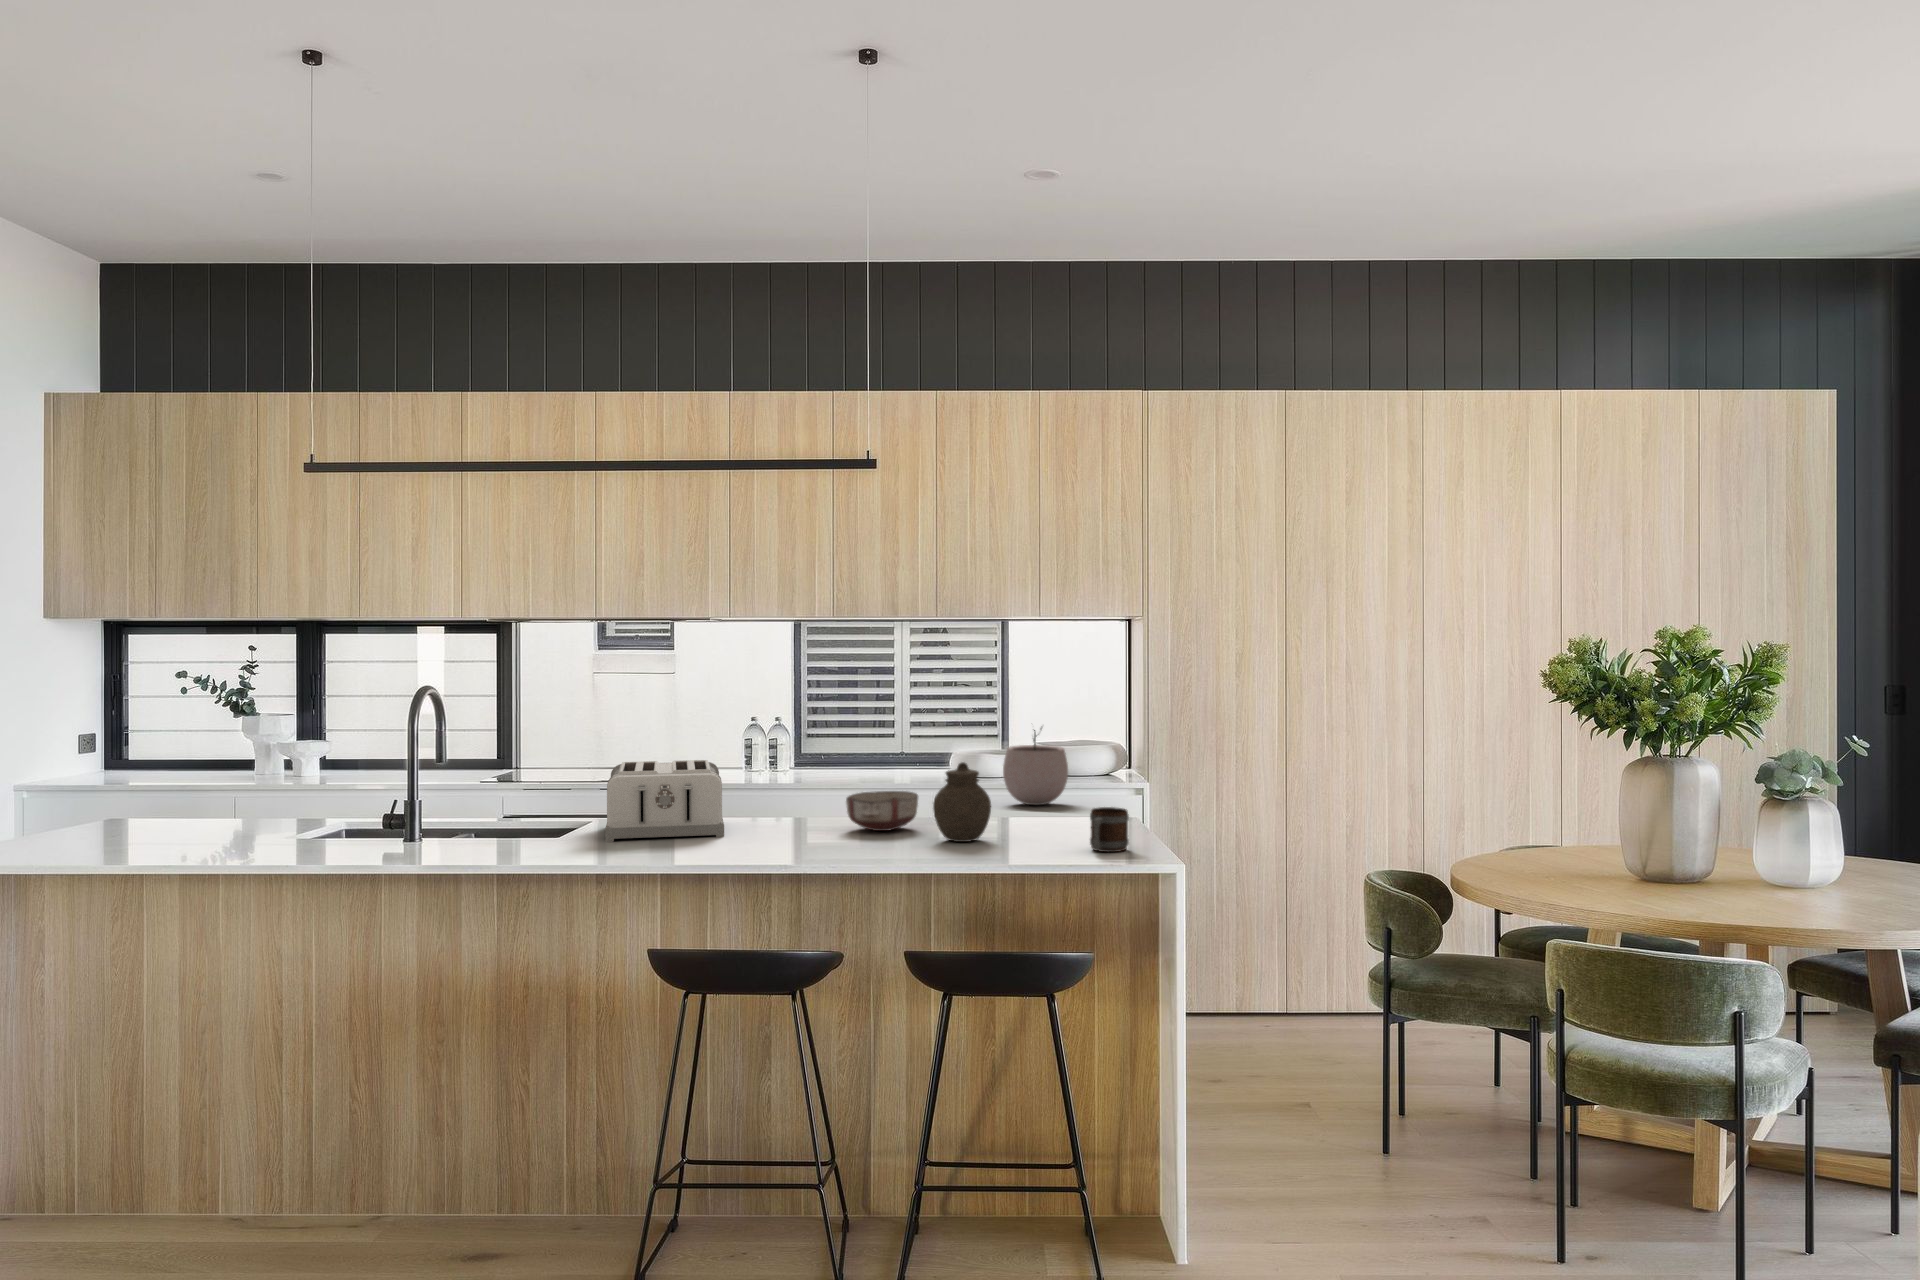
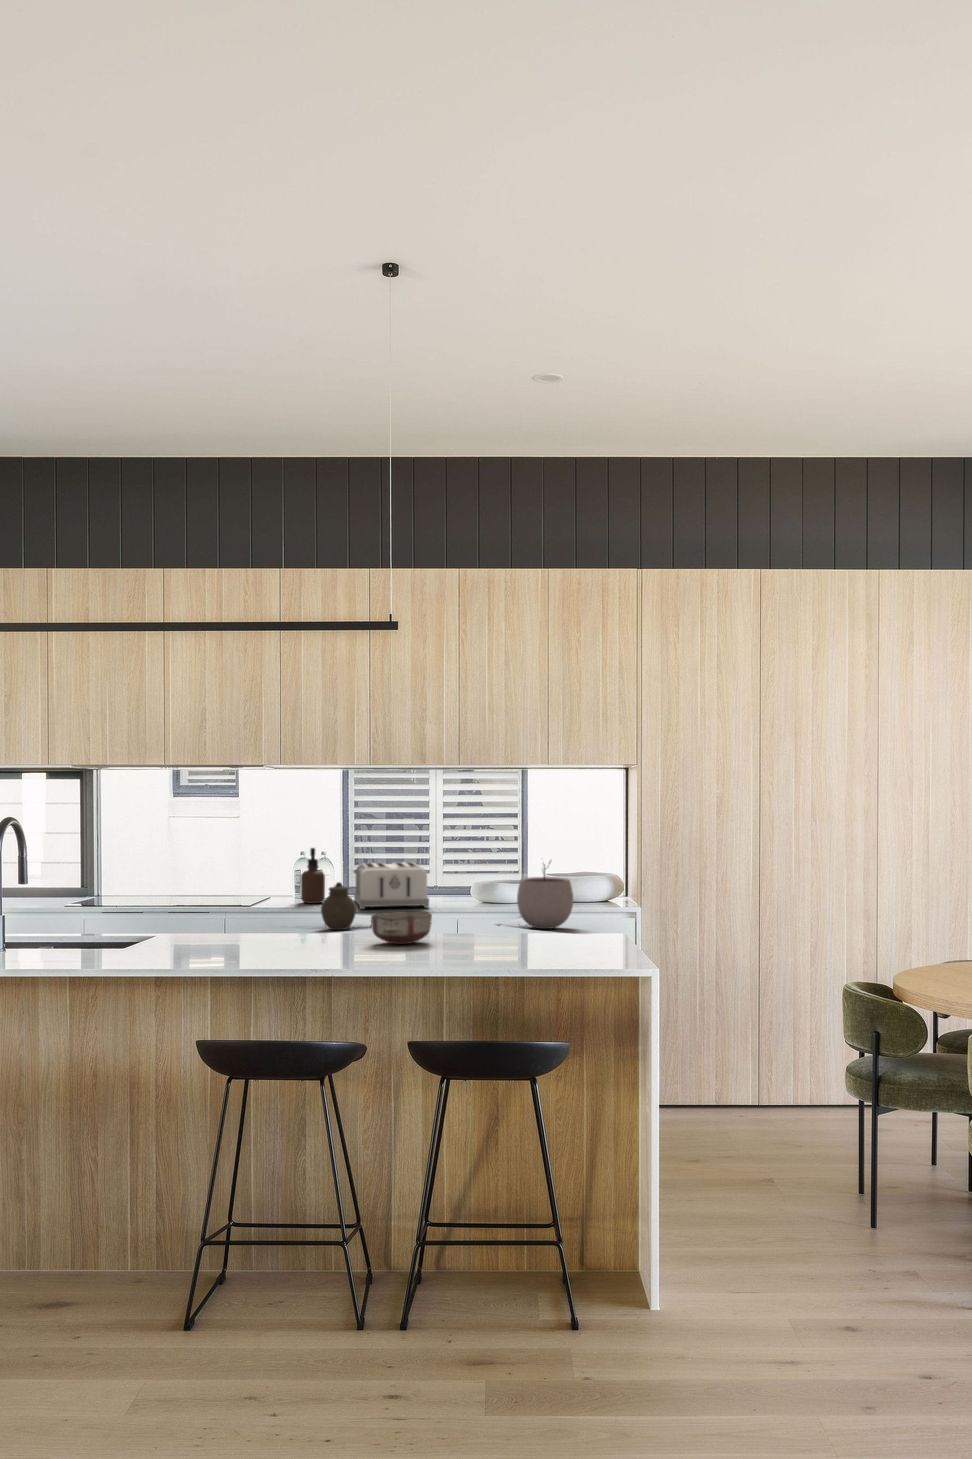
soap dispenser: none [750,711,777,775] -> present [301,848,325,904]
toaster: present [605,760,724,842] -> present [354,862,429,909]
jar: present [933,762,991,842] -> present [321,882,356,930]
mug: present [1090,807,1129,852] -> none [569,922,601,959]

